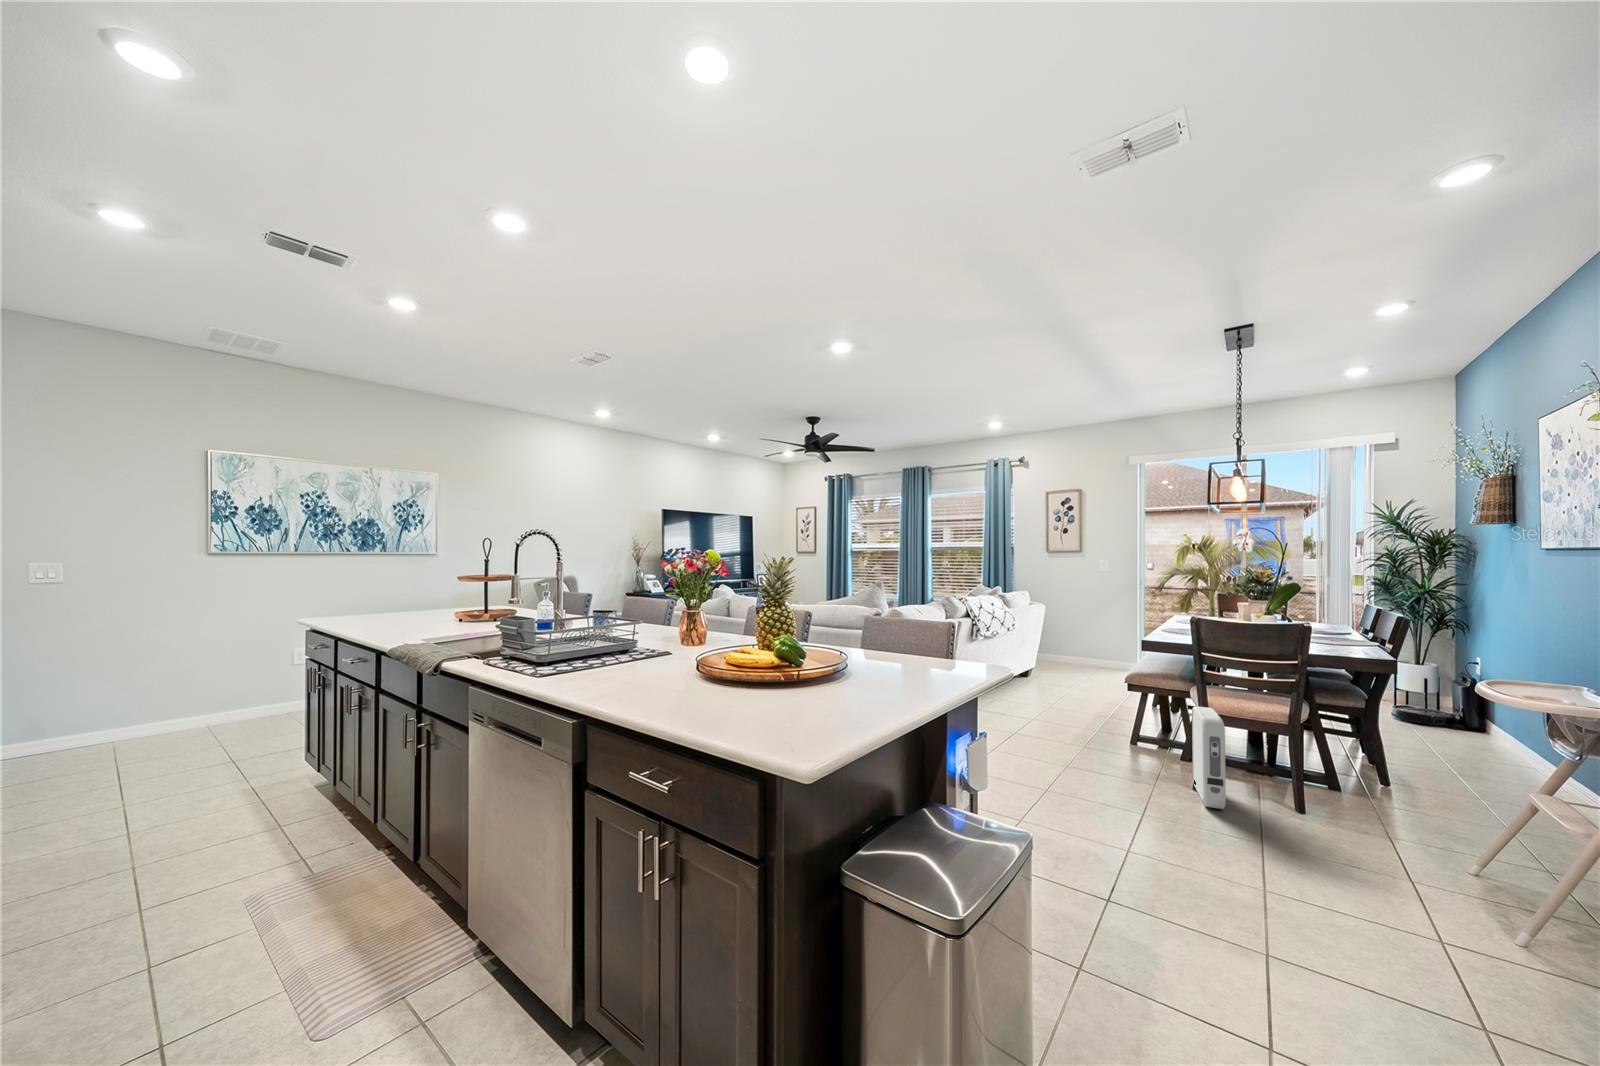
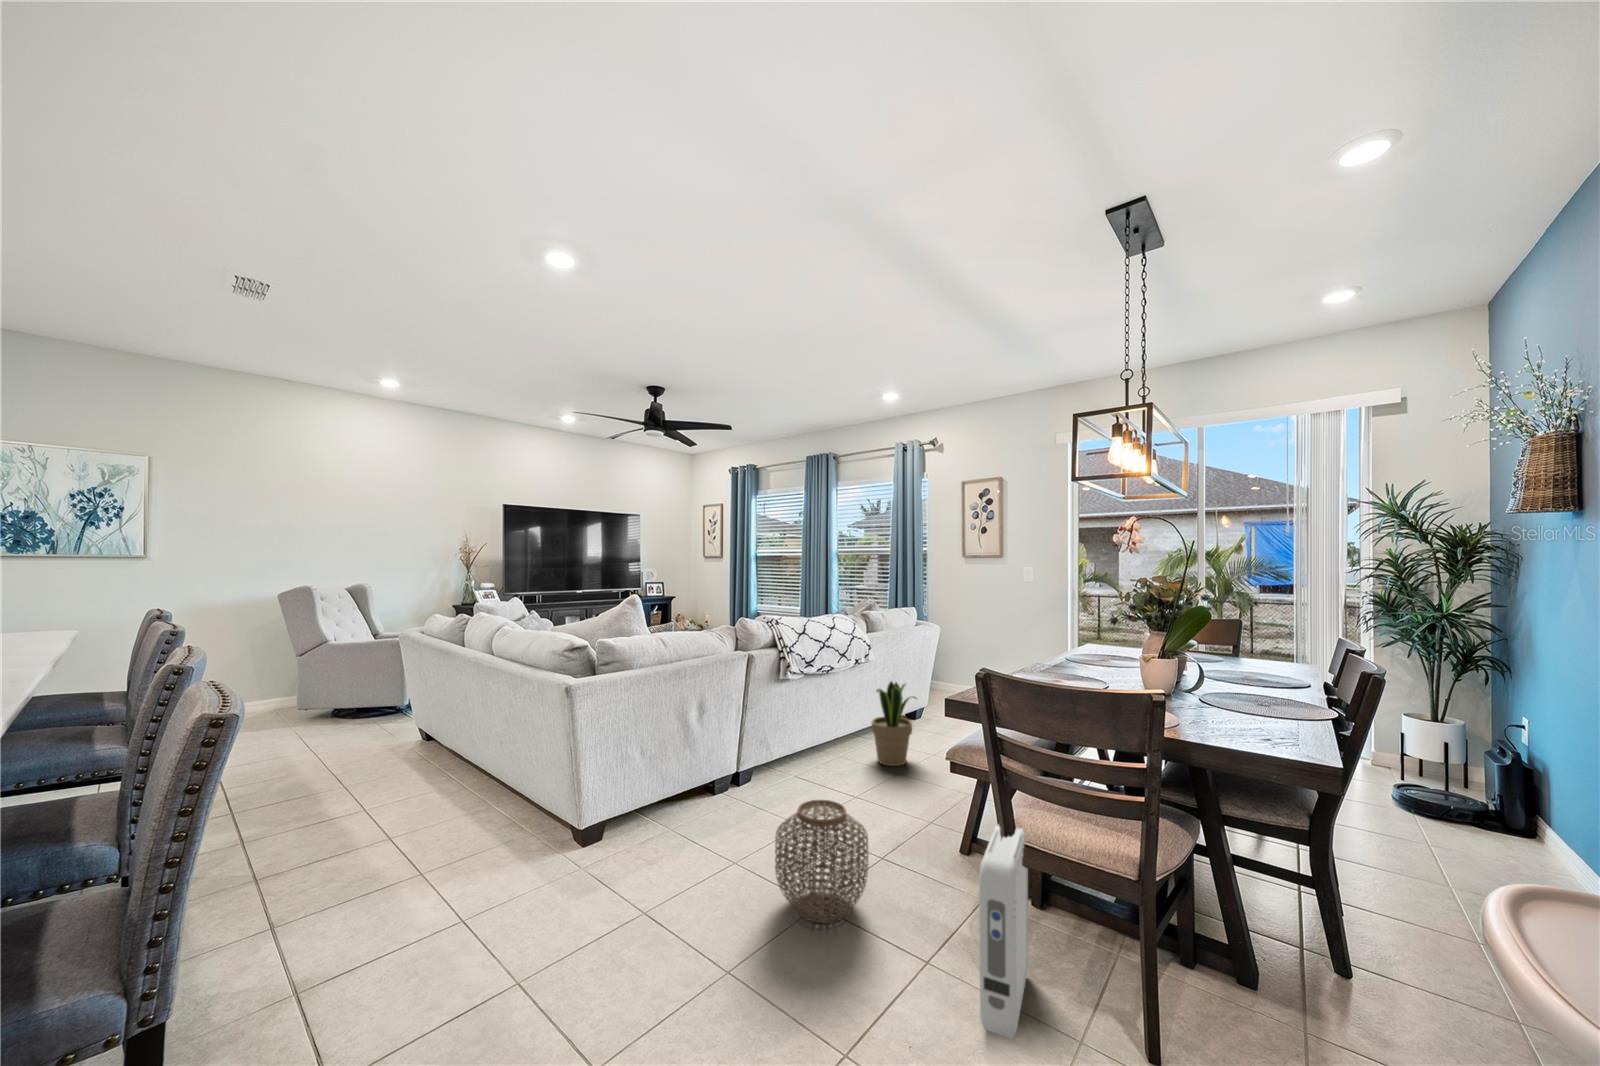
potted plant: none [1022,642,1058,703] -> present [872,682,917,766]
woven basket: none [1037,705,1100,774] -> present [775,800,868,923]

